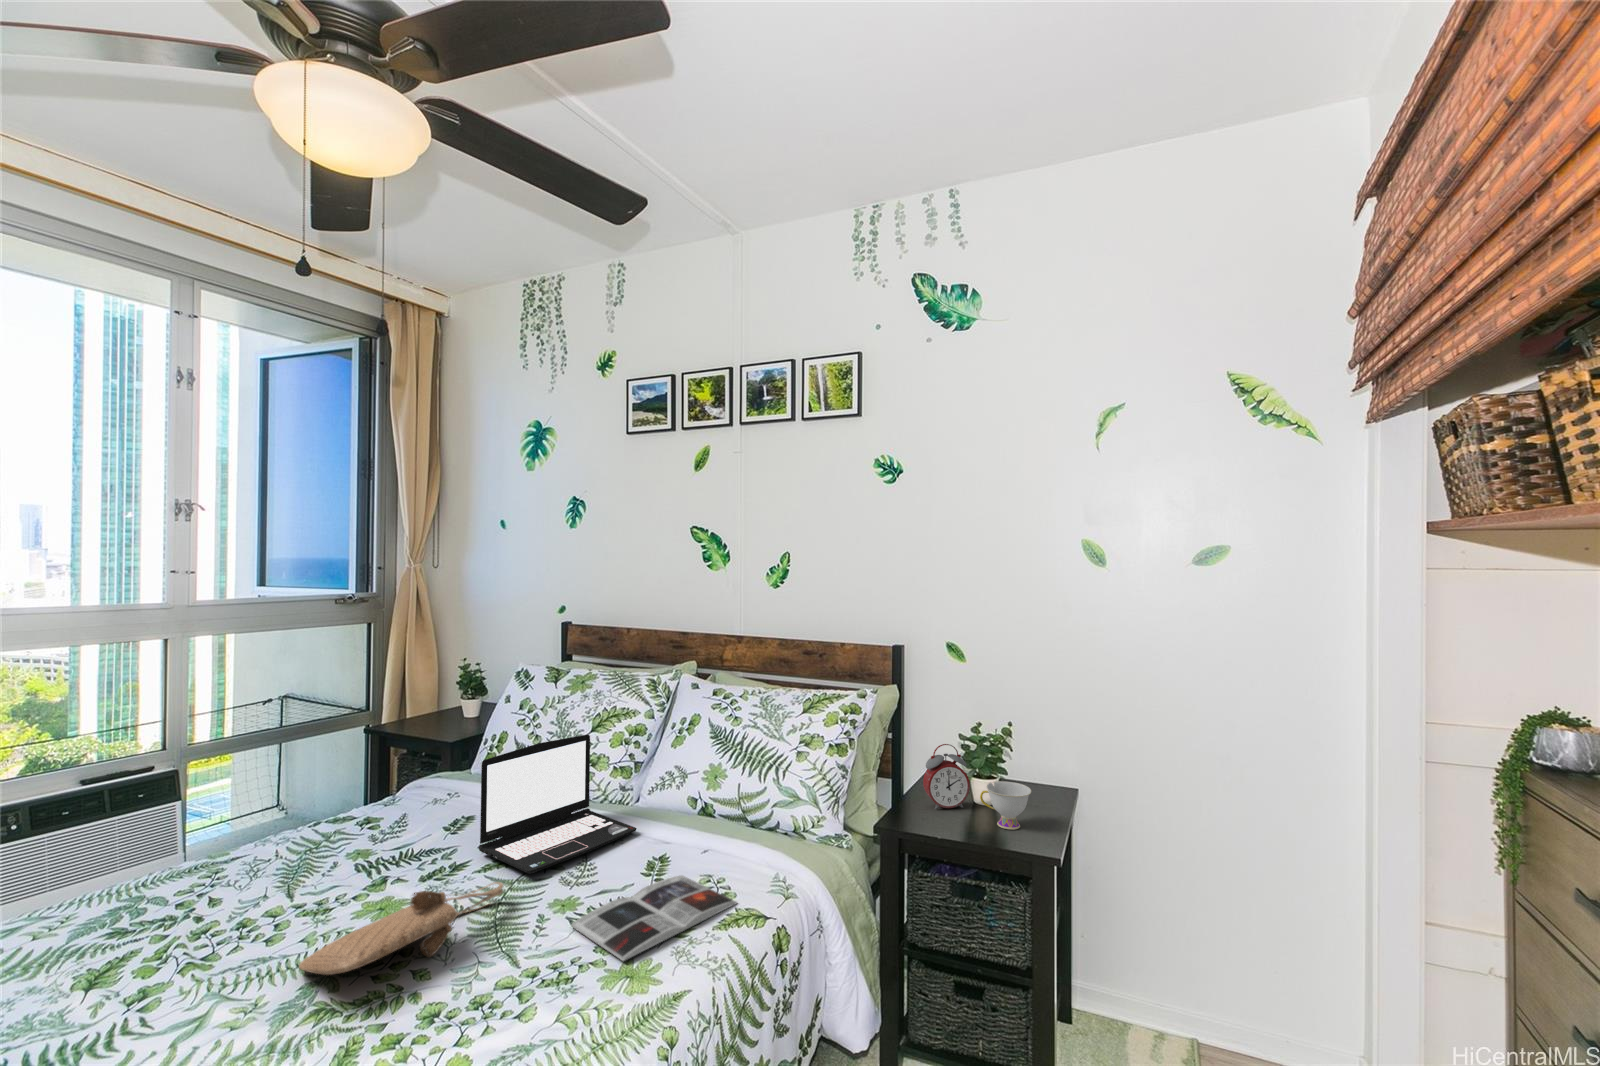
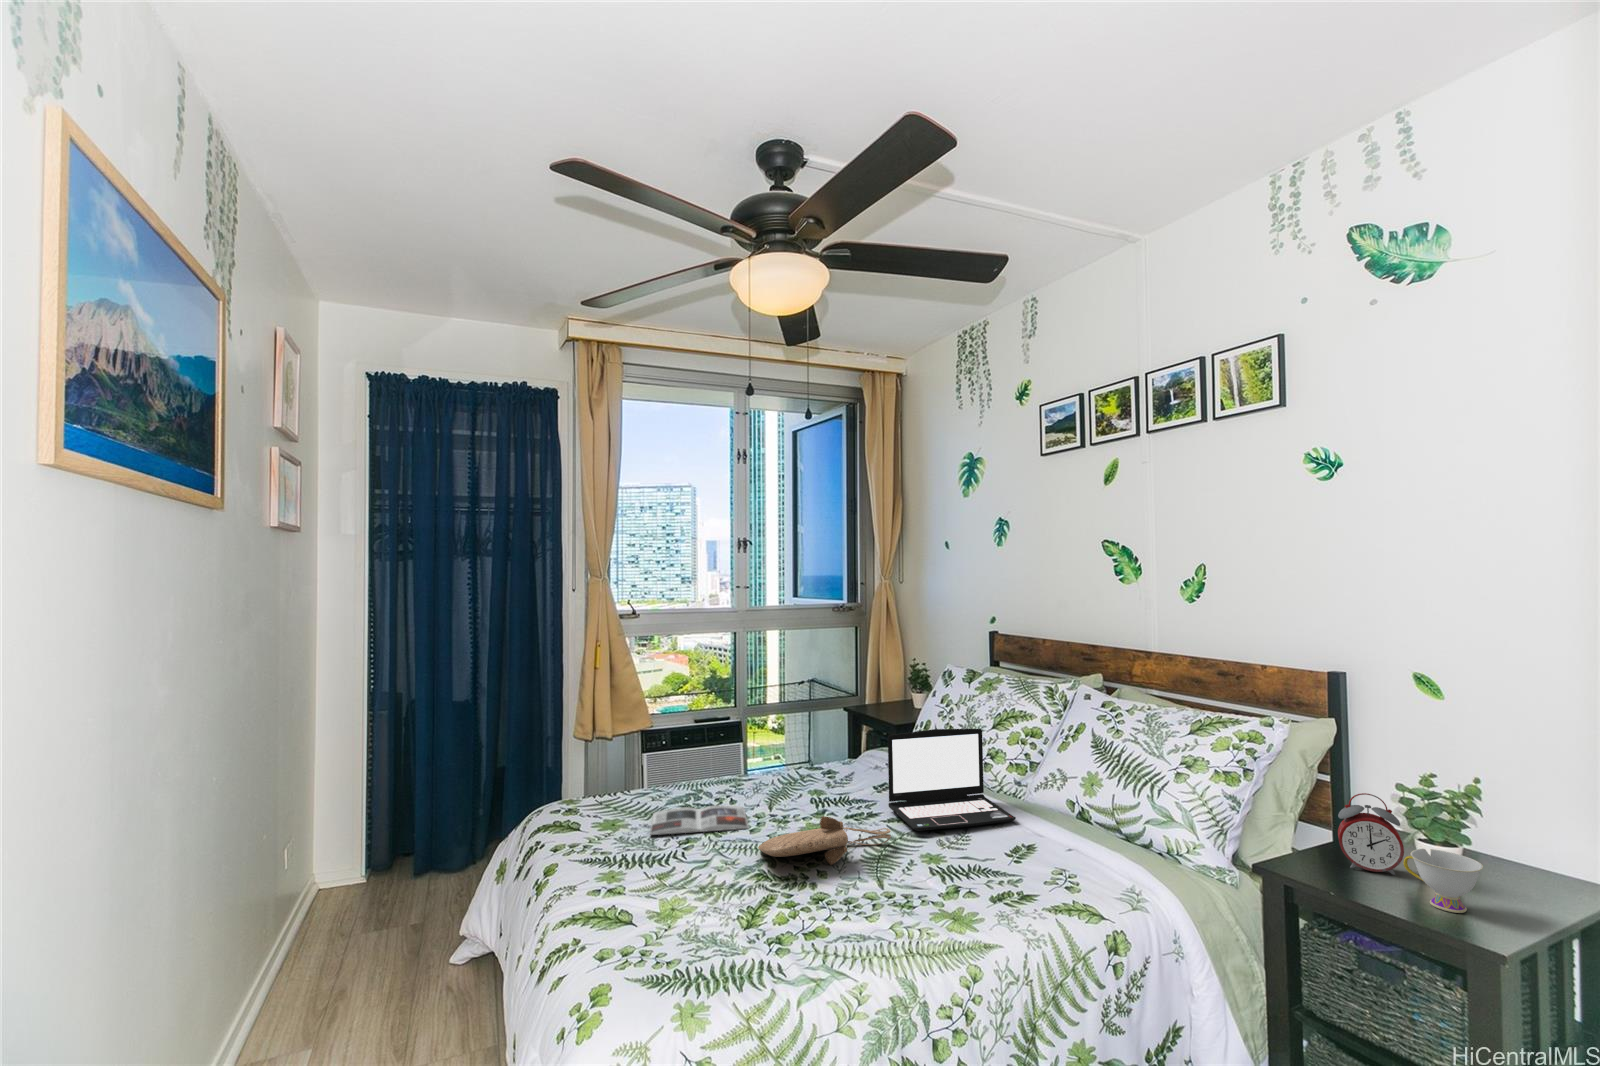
magazine: present [571,876,737,961] -> present [650,805,749,835]

